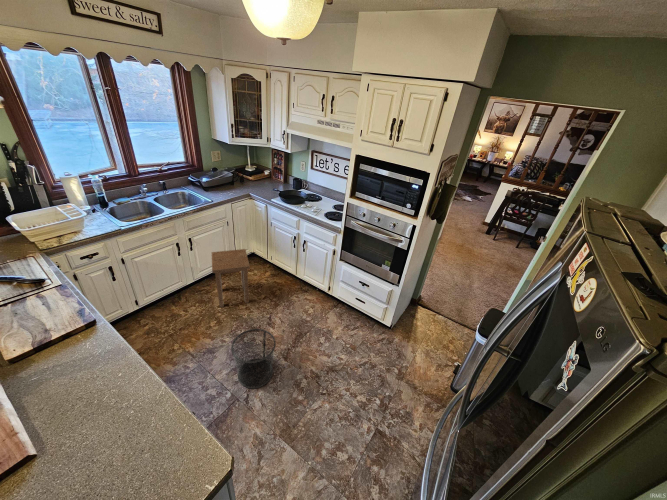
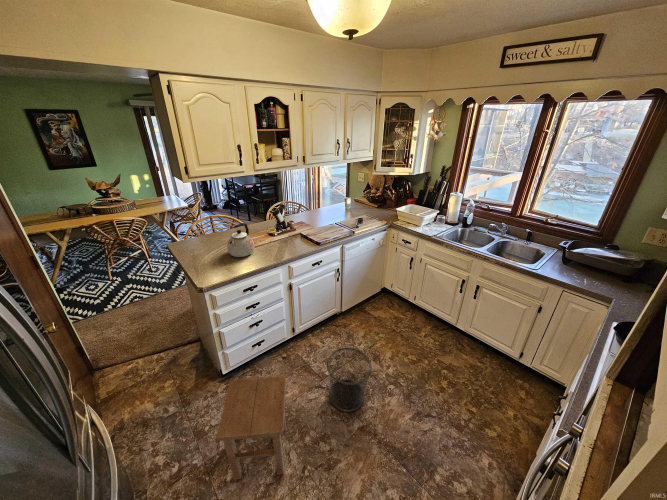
stool: present [212,249,250,307] -> present [216,376,286,480]
kettle: none [50,389,131,463] -> present [227,223,255,257]

